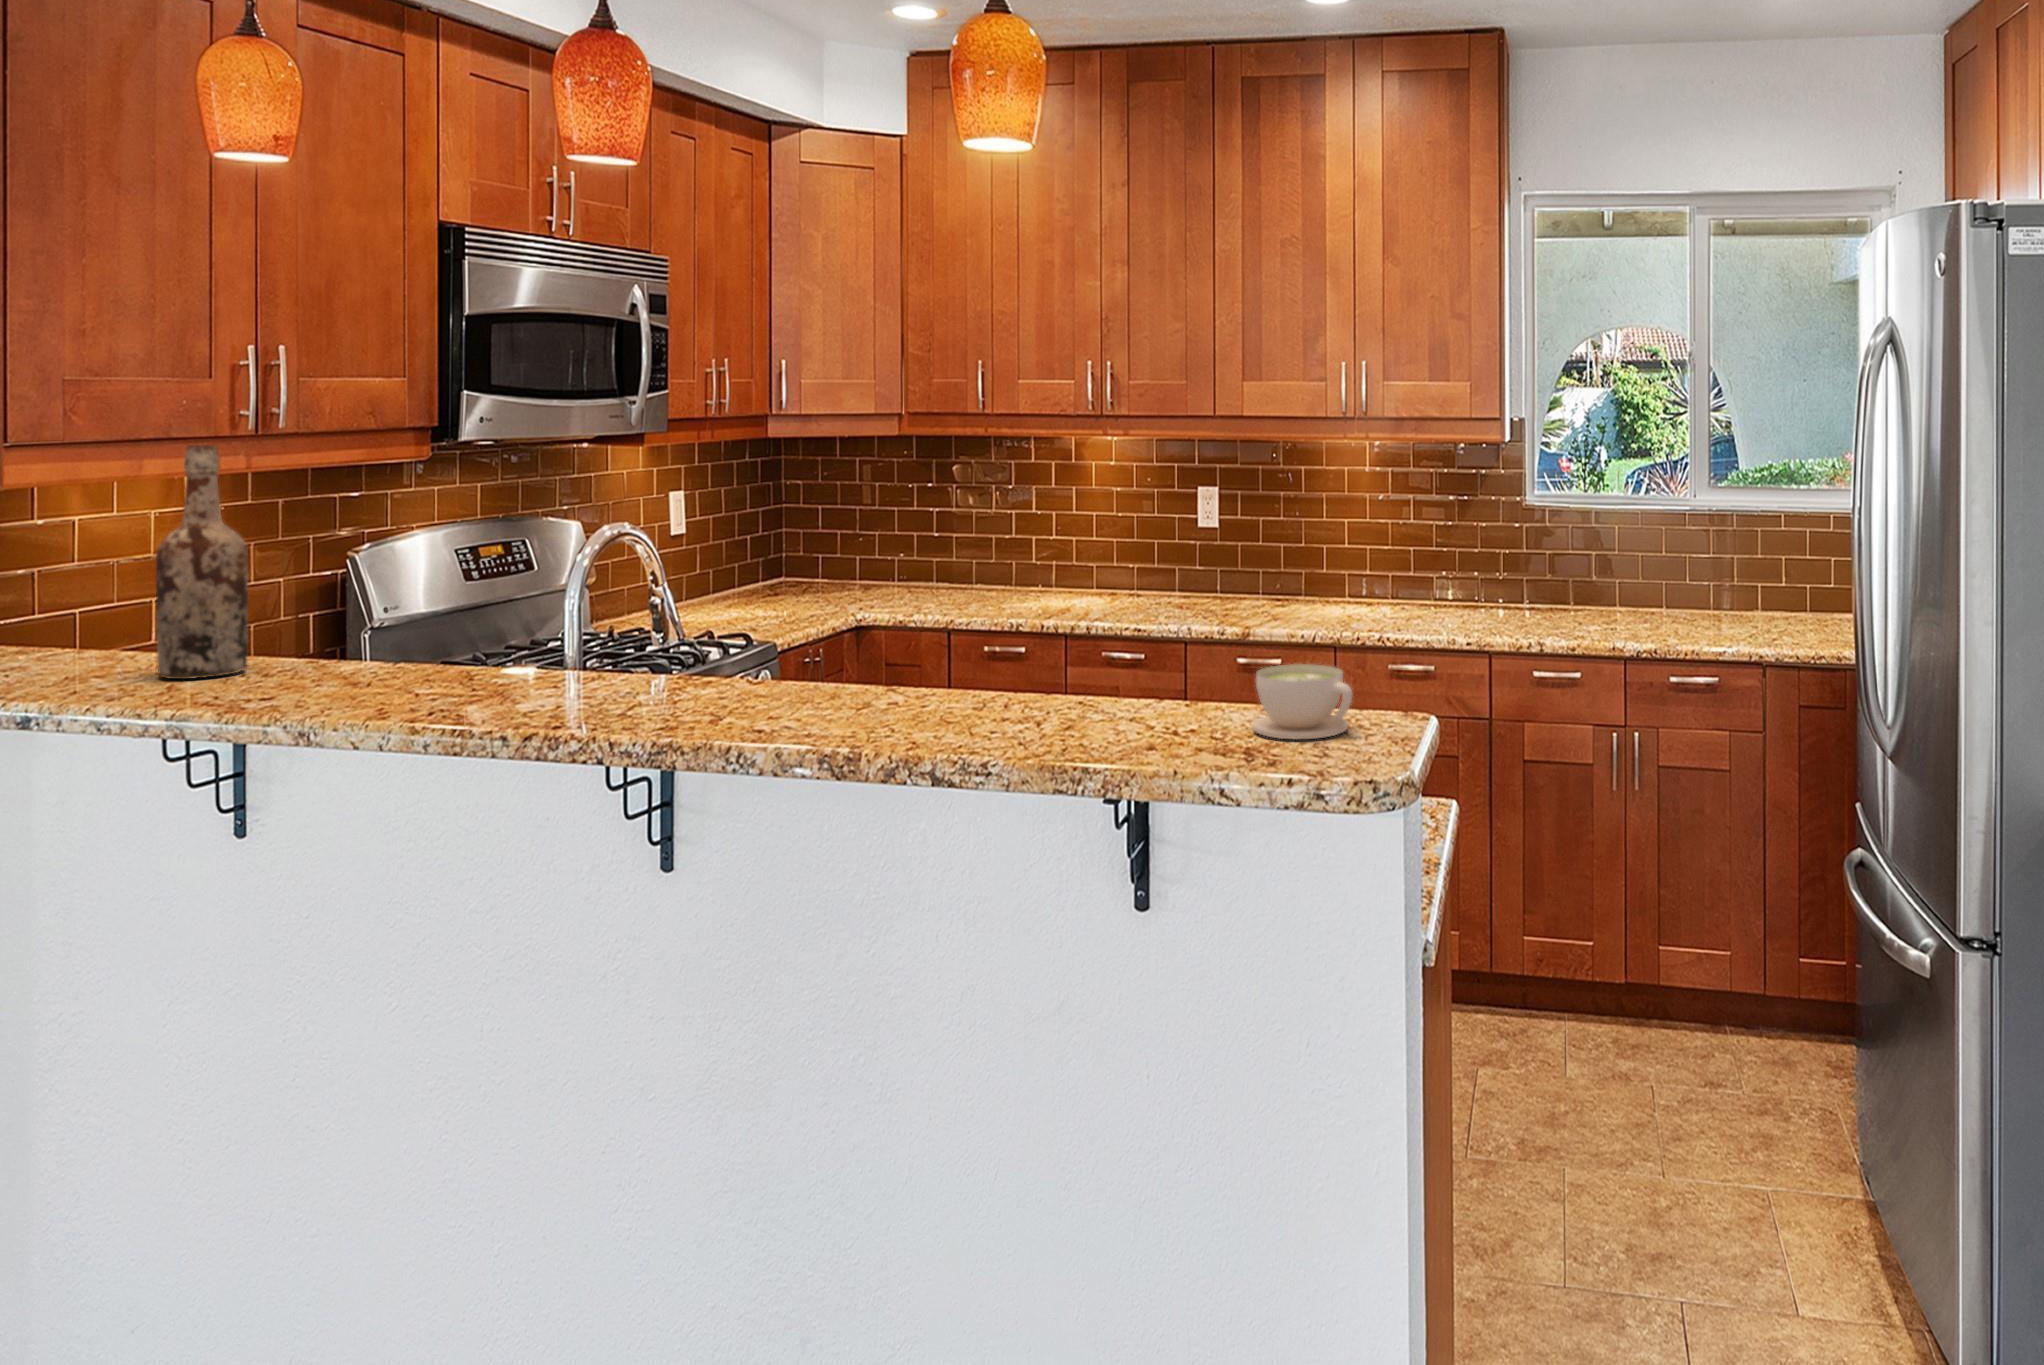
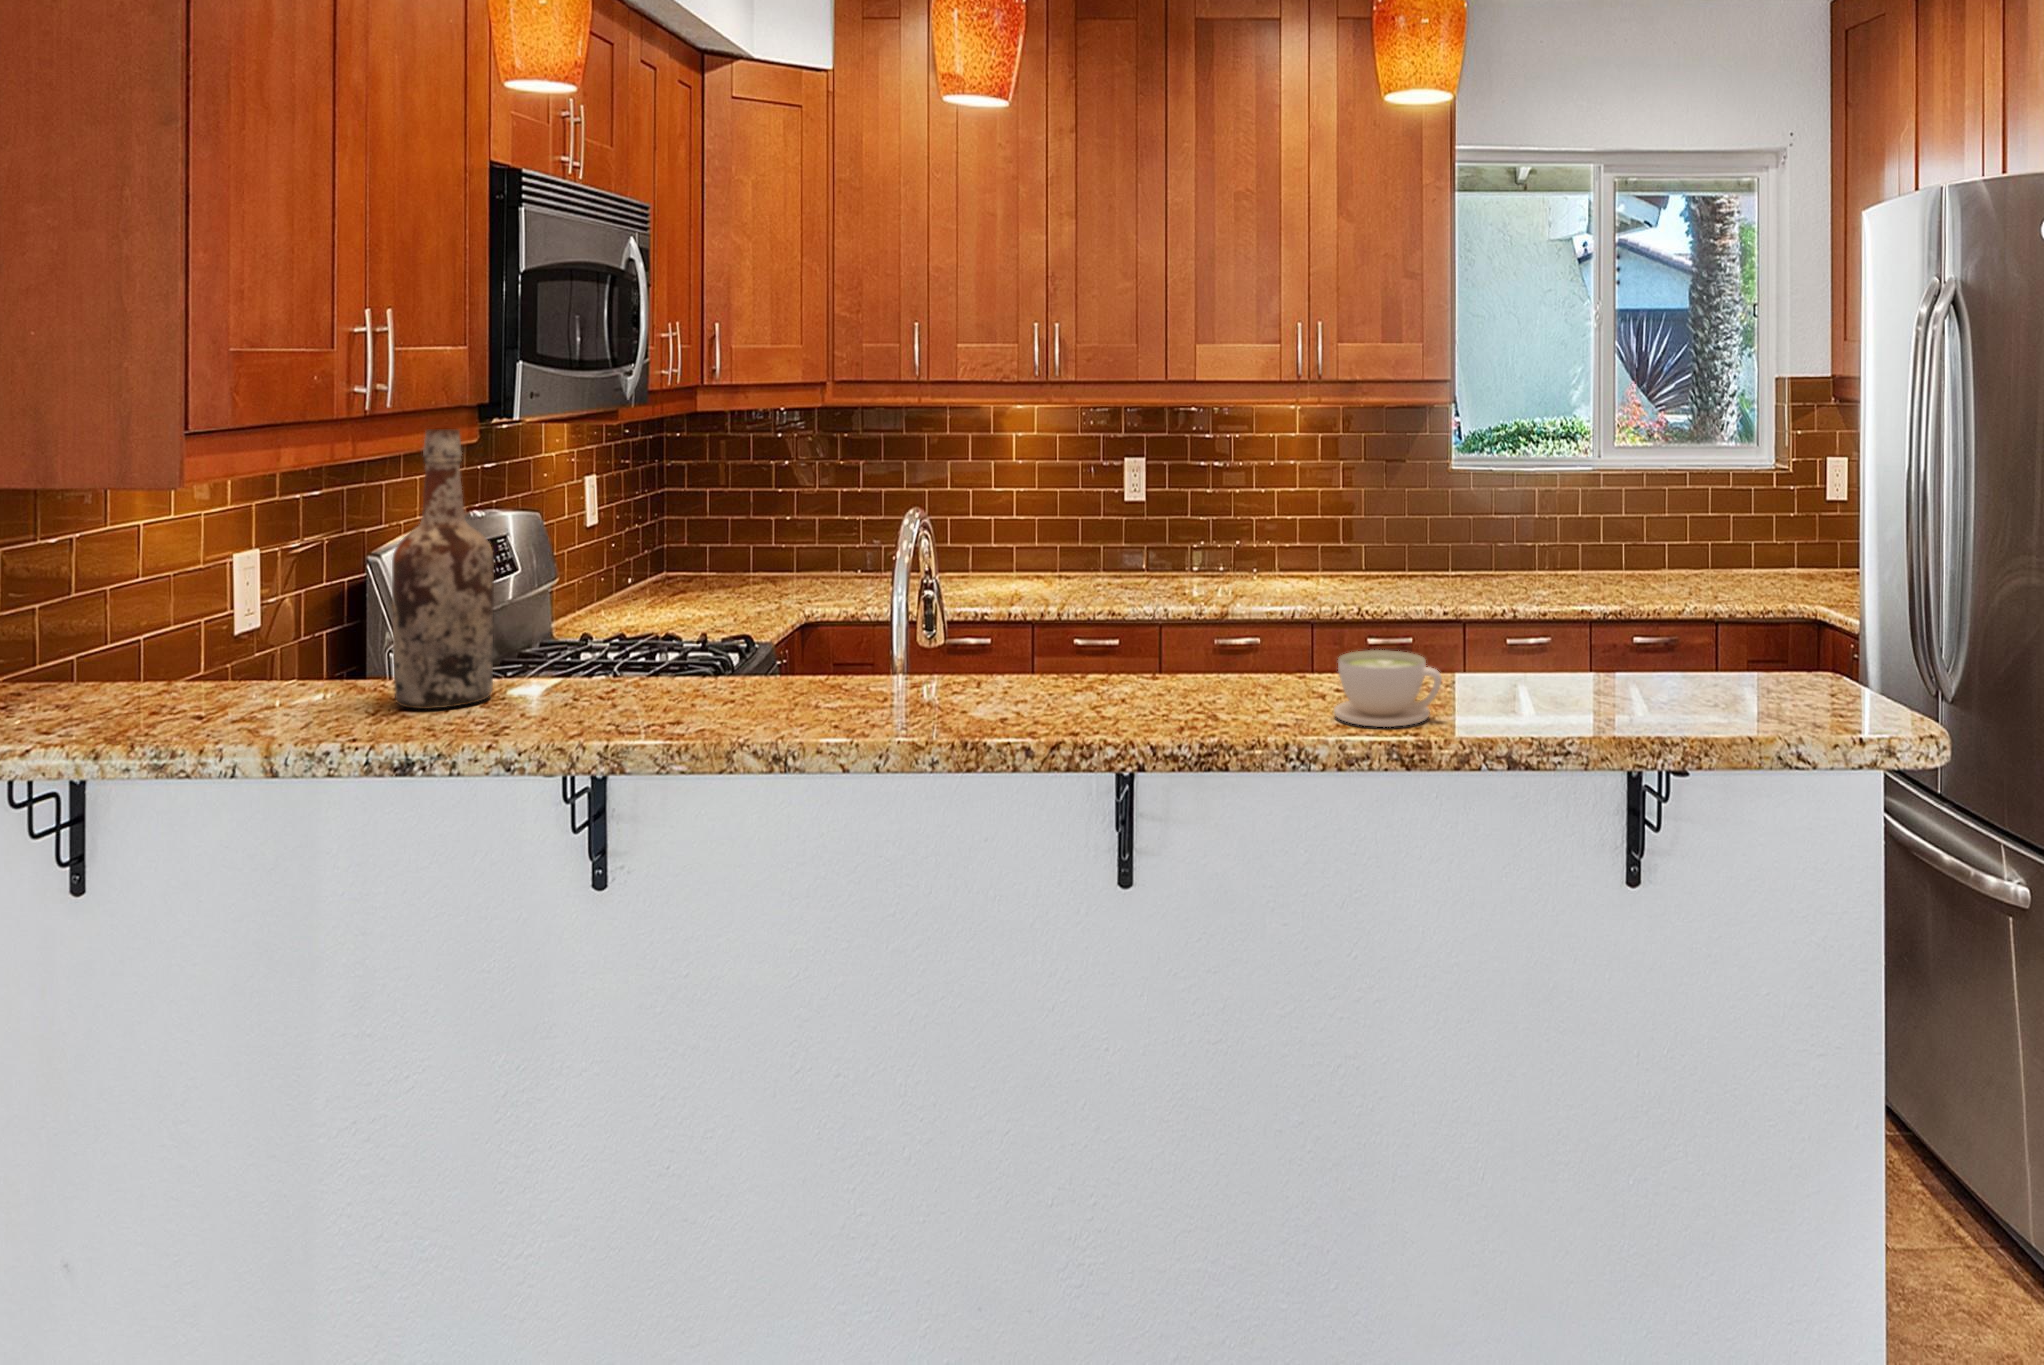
coffee cup: present [1253,664,1352,740] -> present [1334,650,1442,727]

